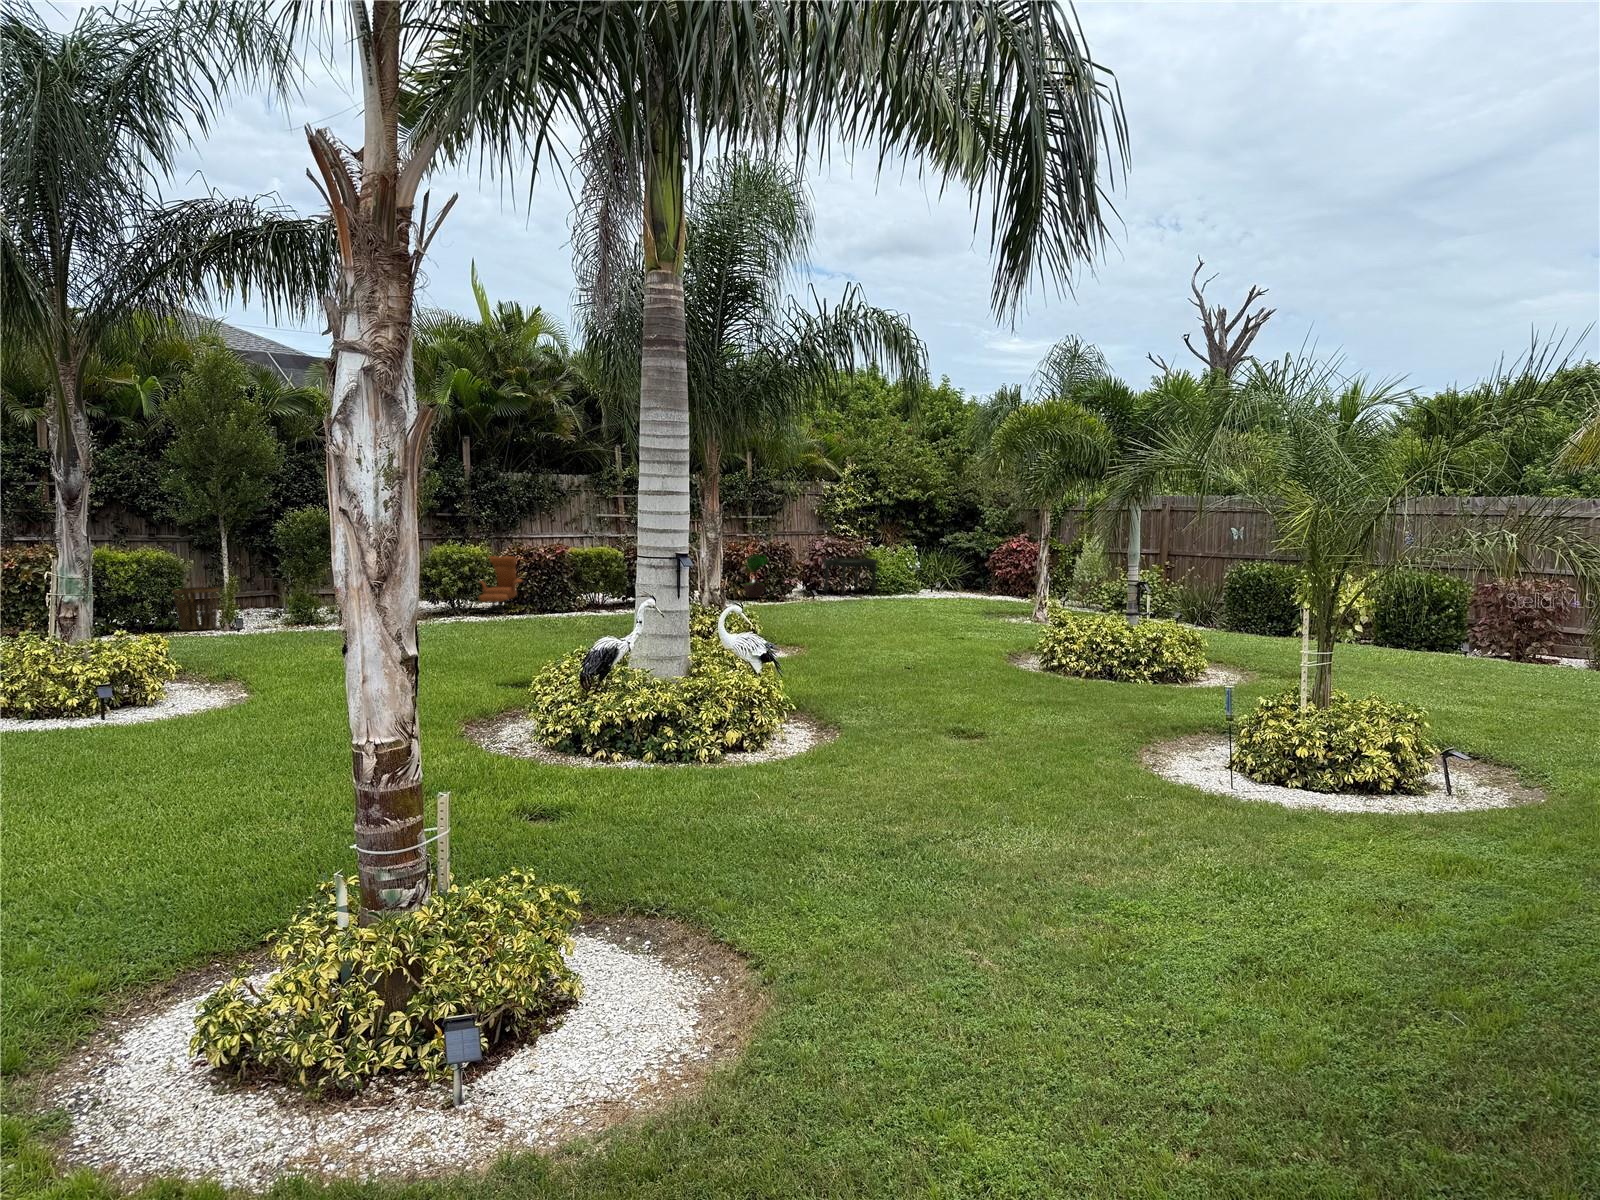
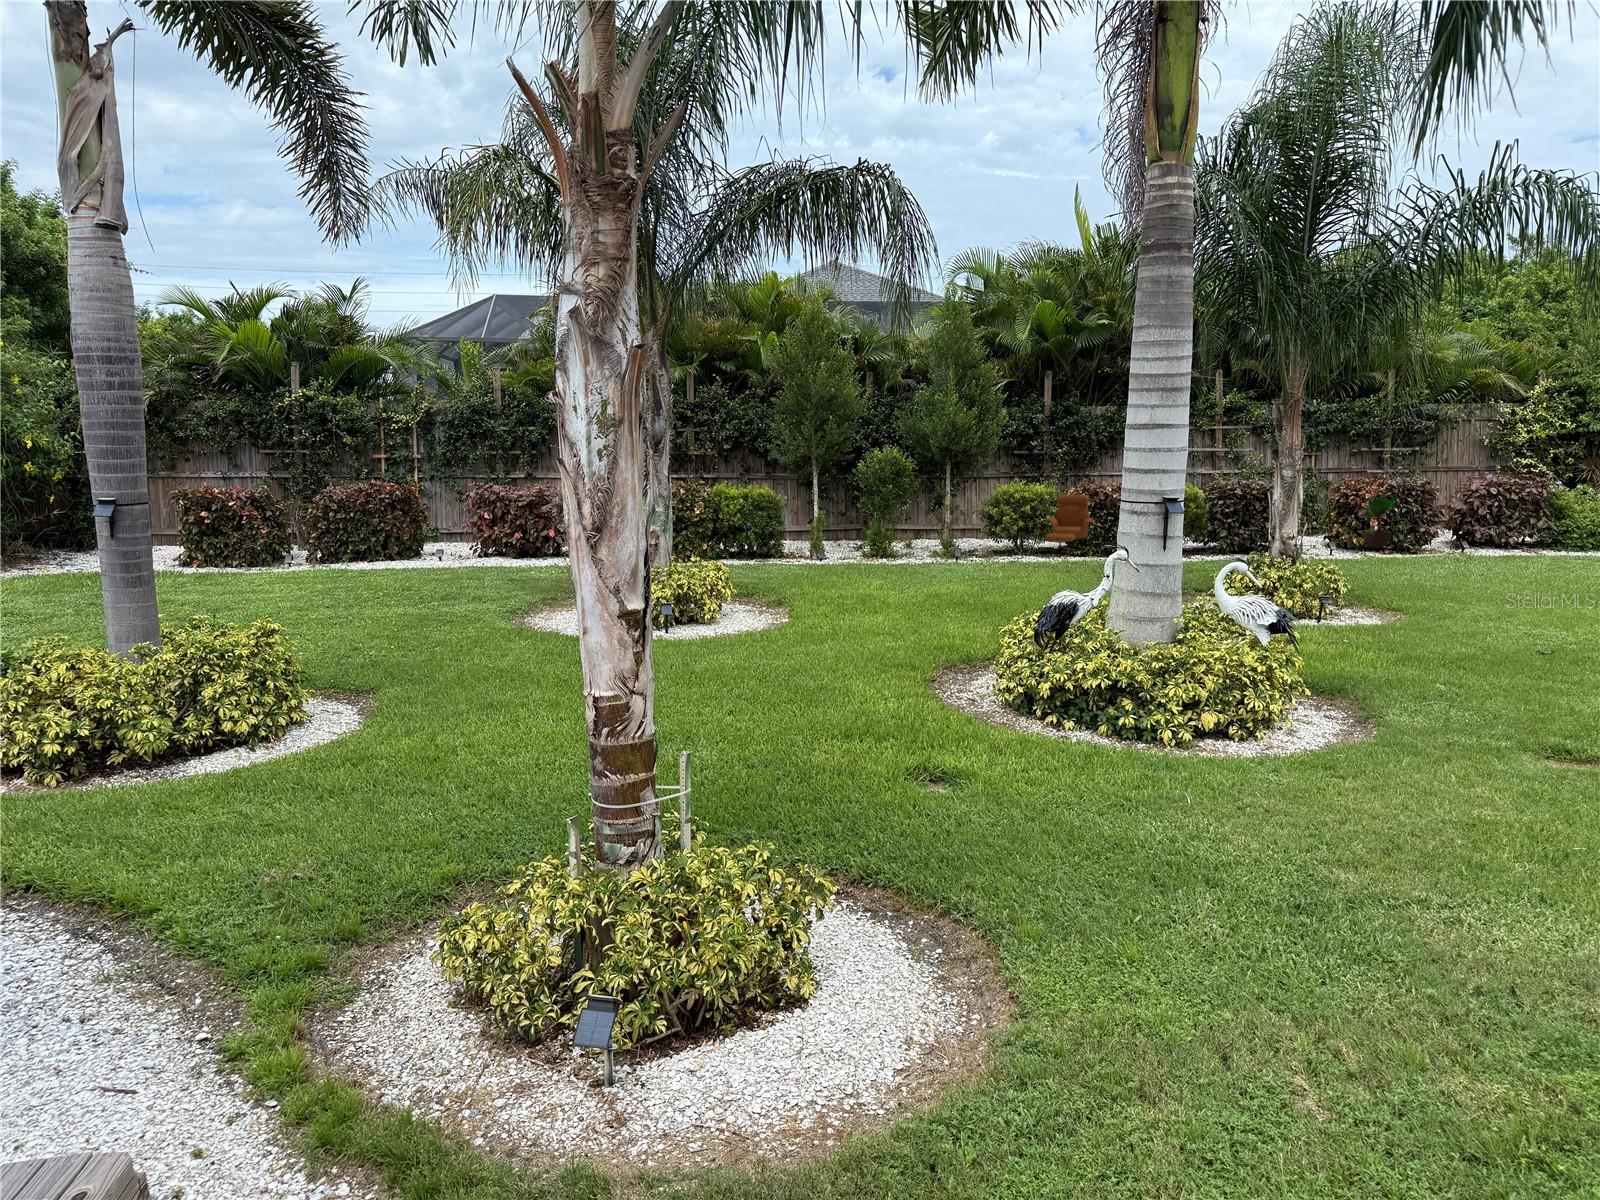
round table: present [823,558,878,595] -> none [1479,503,1567,550]
basket: present [173,587,219,630] -> none [772,519,809,557]

